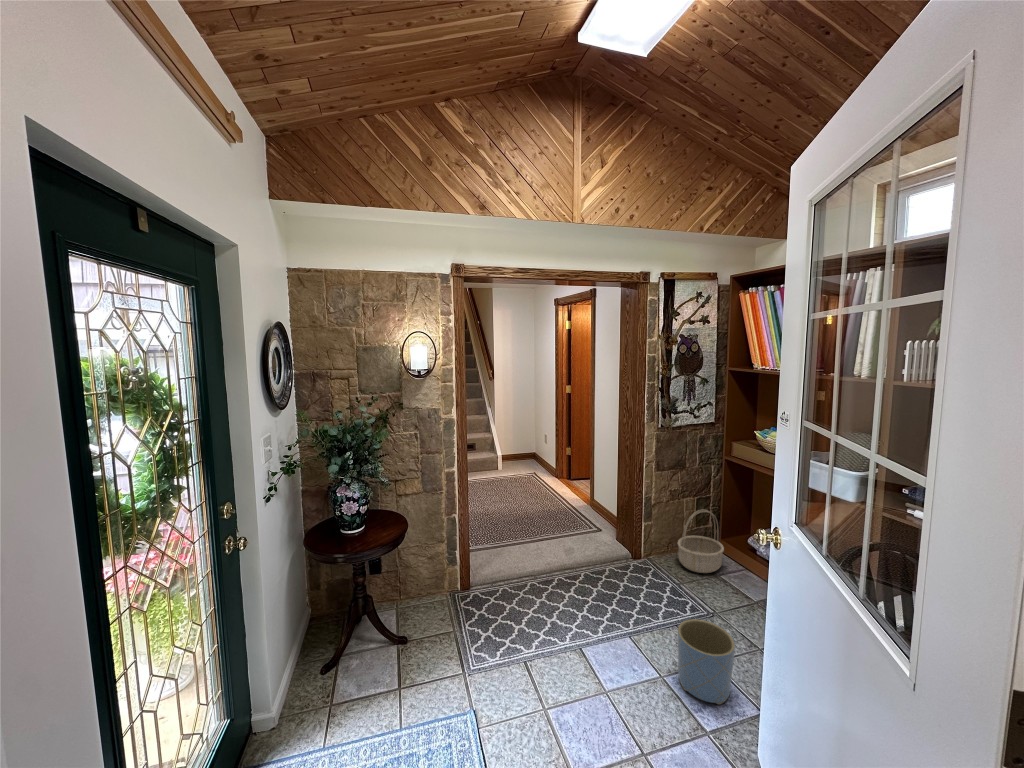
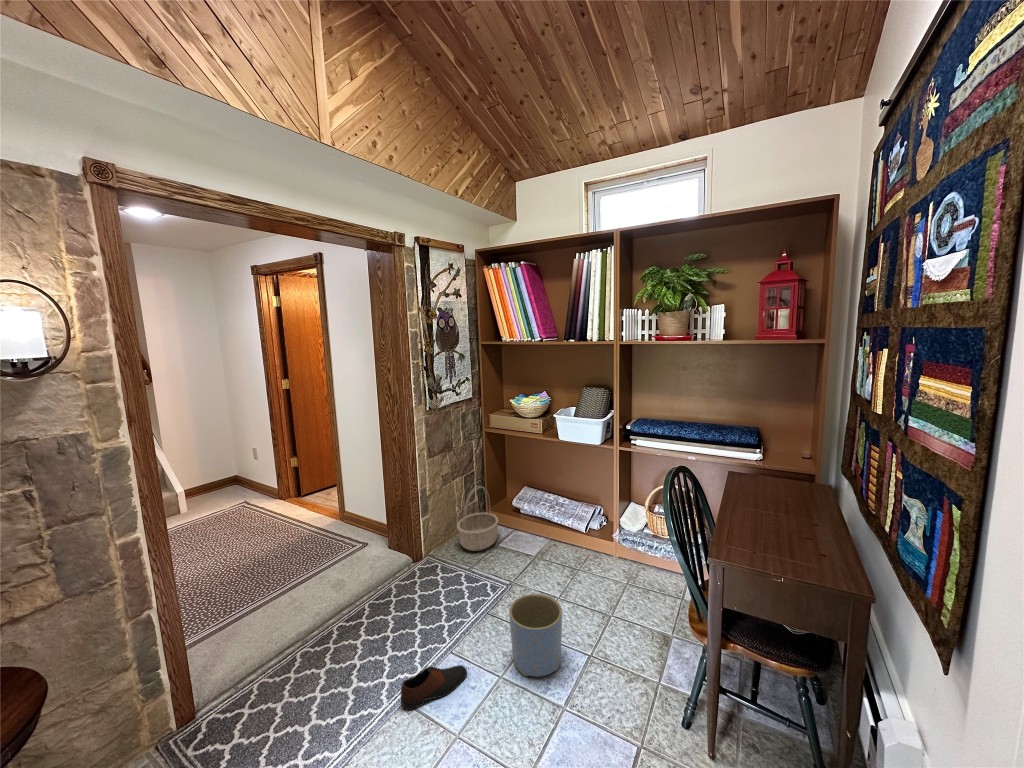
shoe: none [577,632,635,663] -> present [401,665,467,710]

